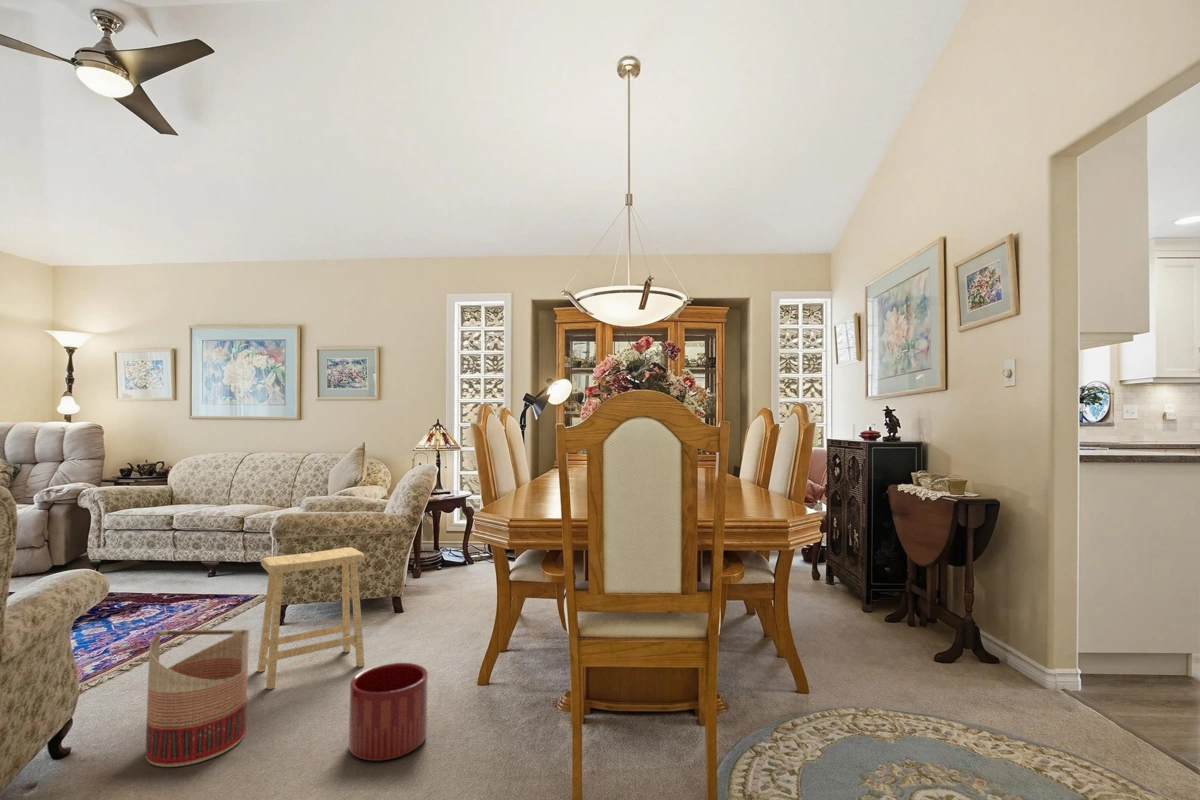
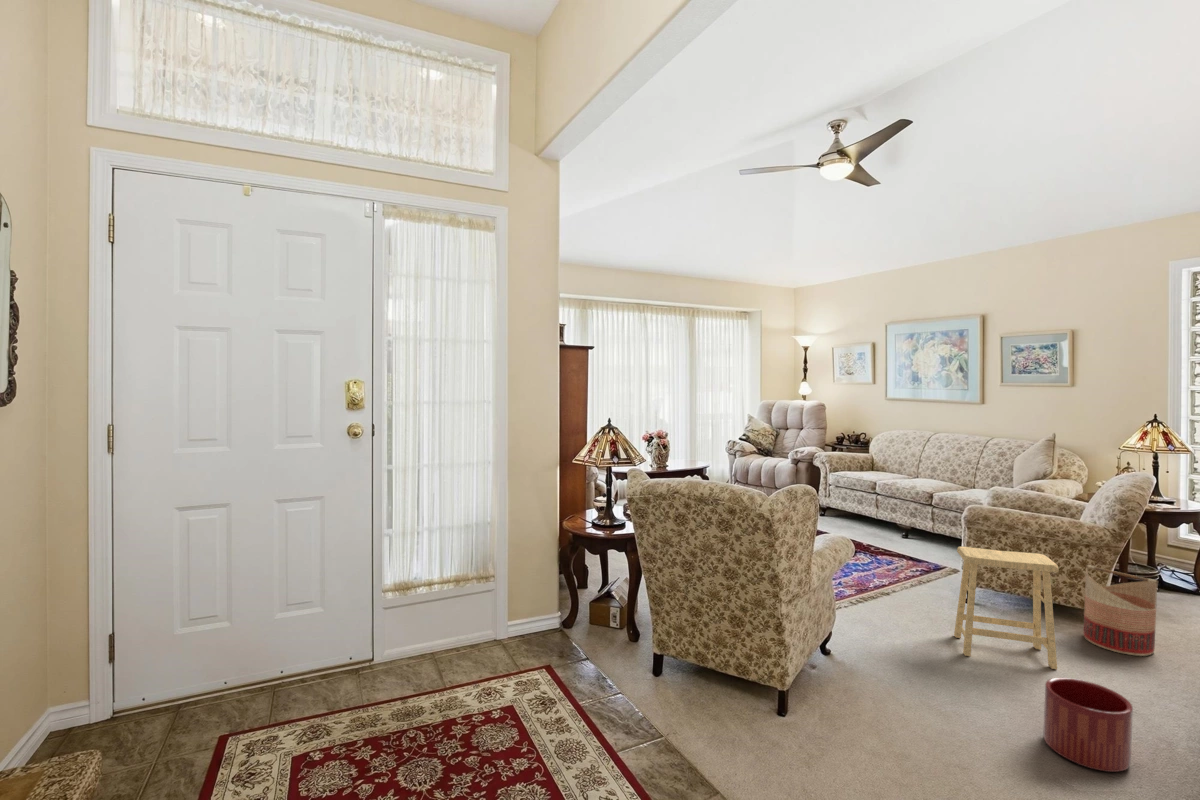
basket: present [146,629,249,767] -> present [1084,565,1158,656]

